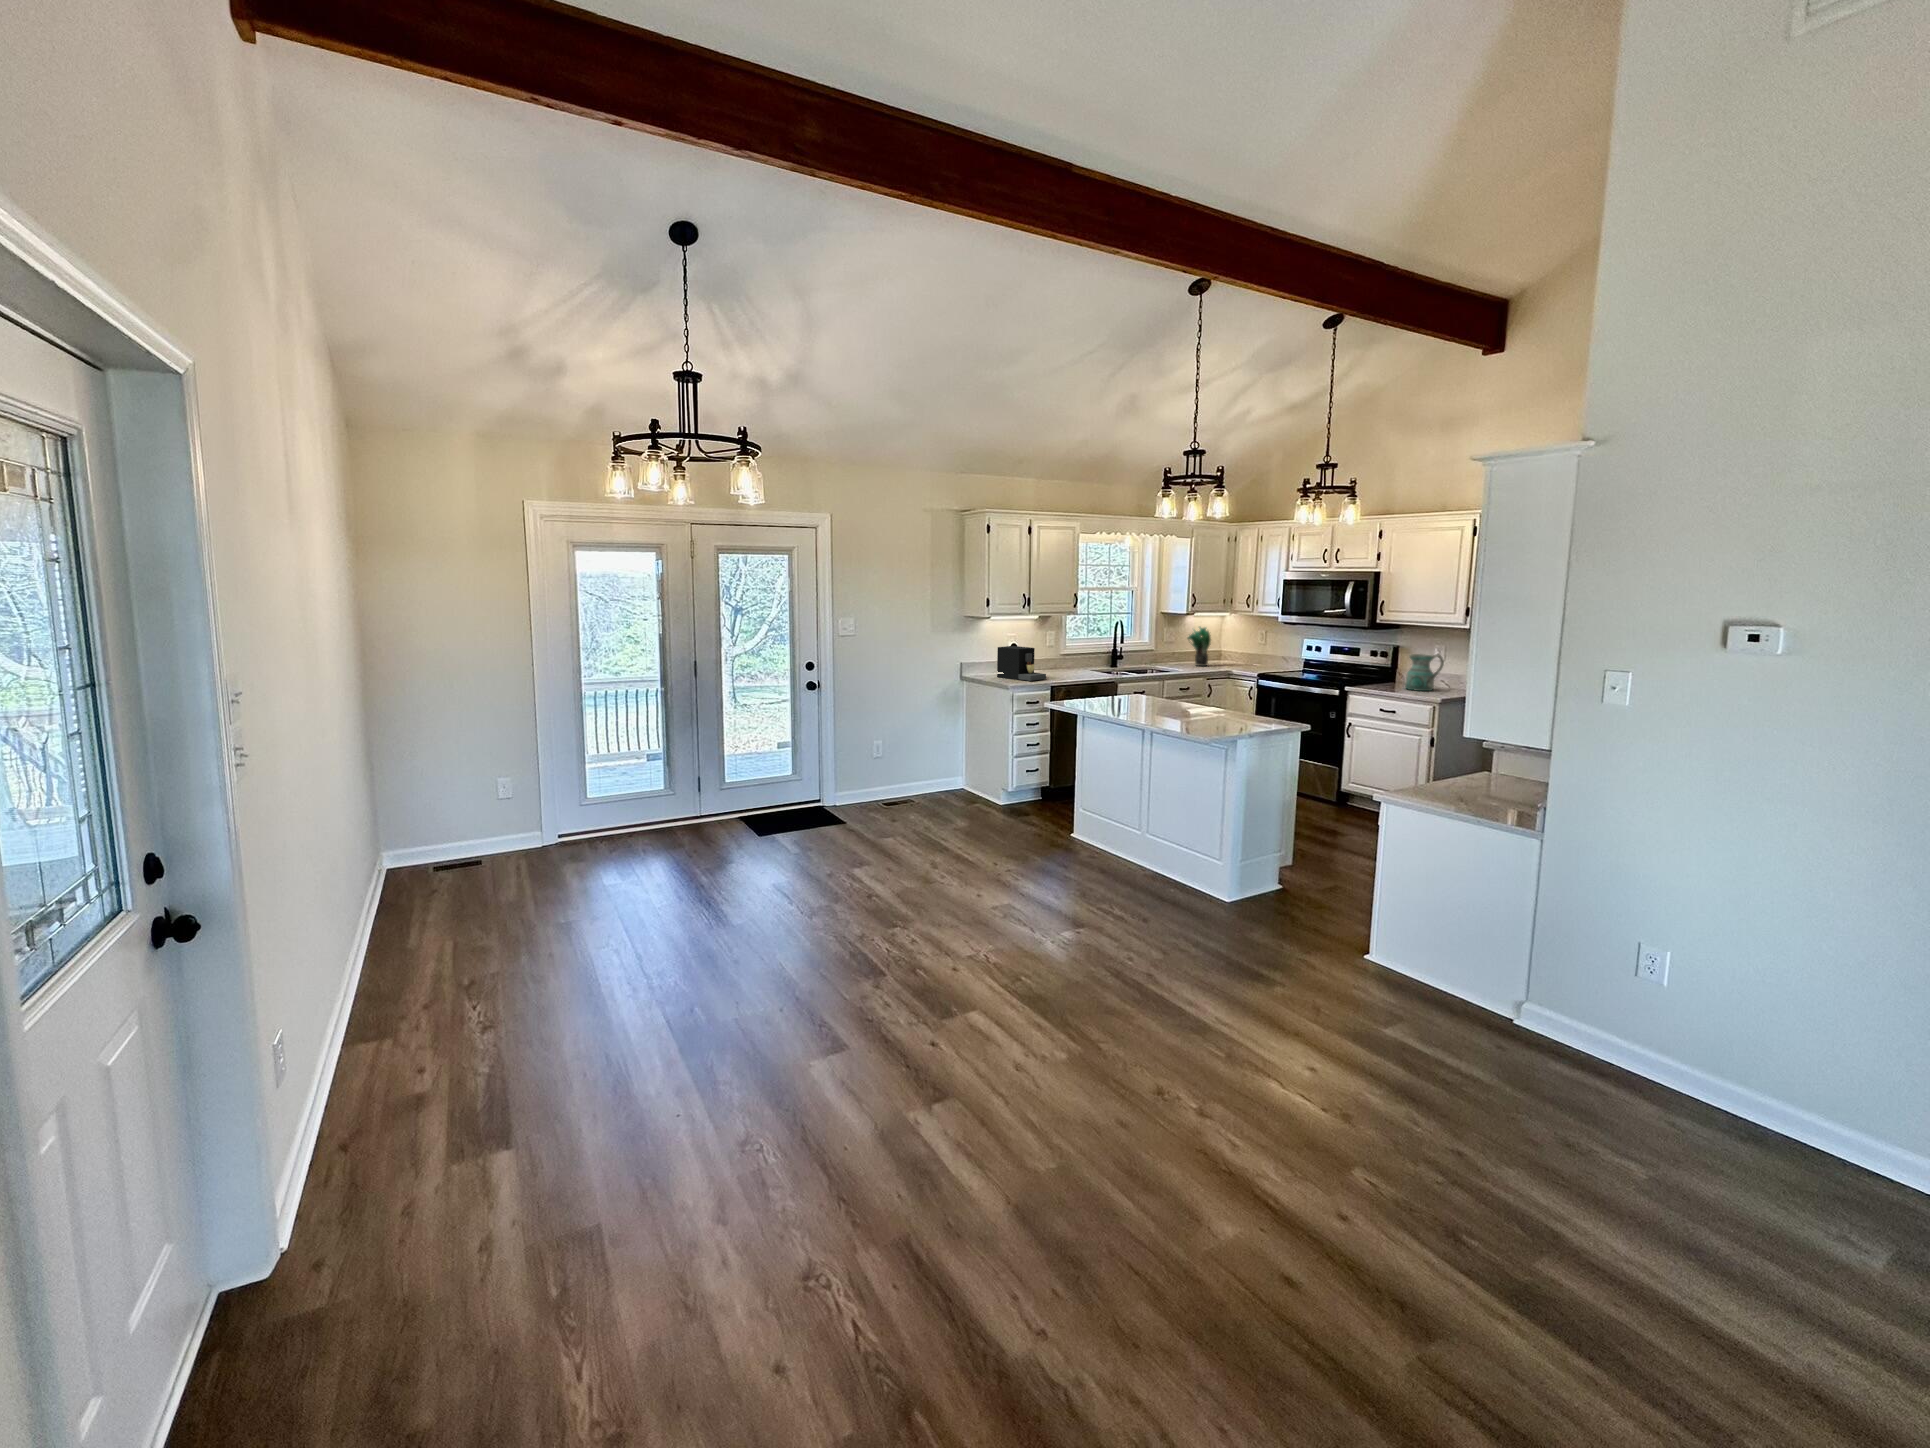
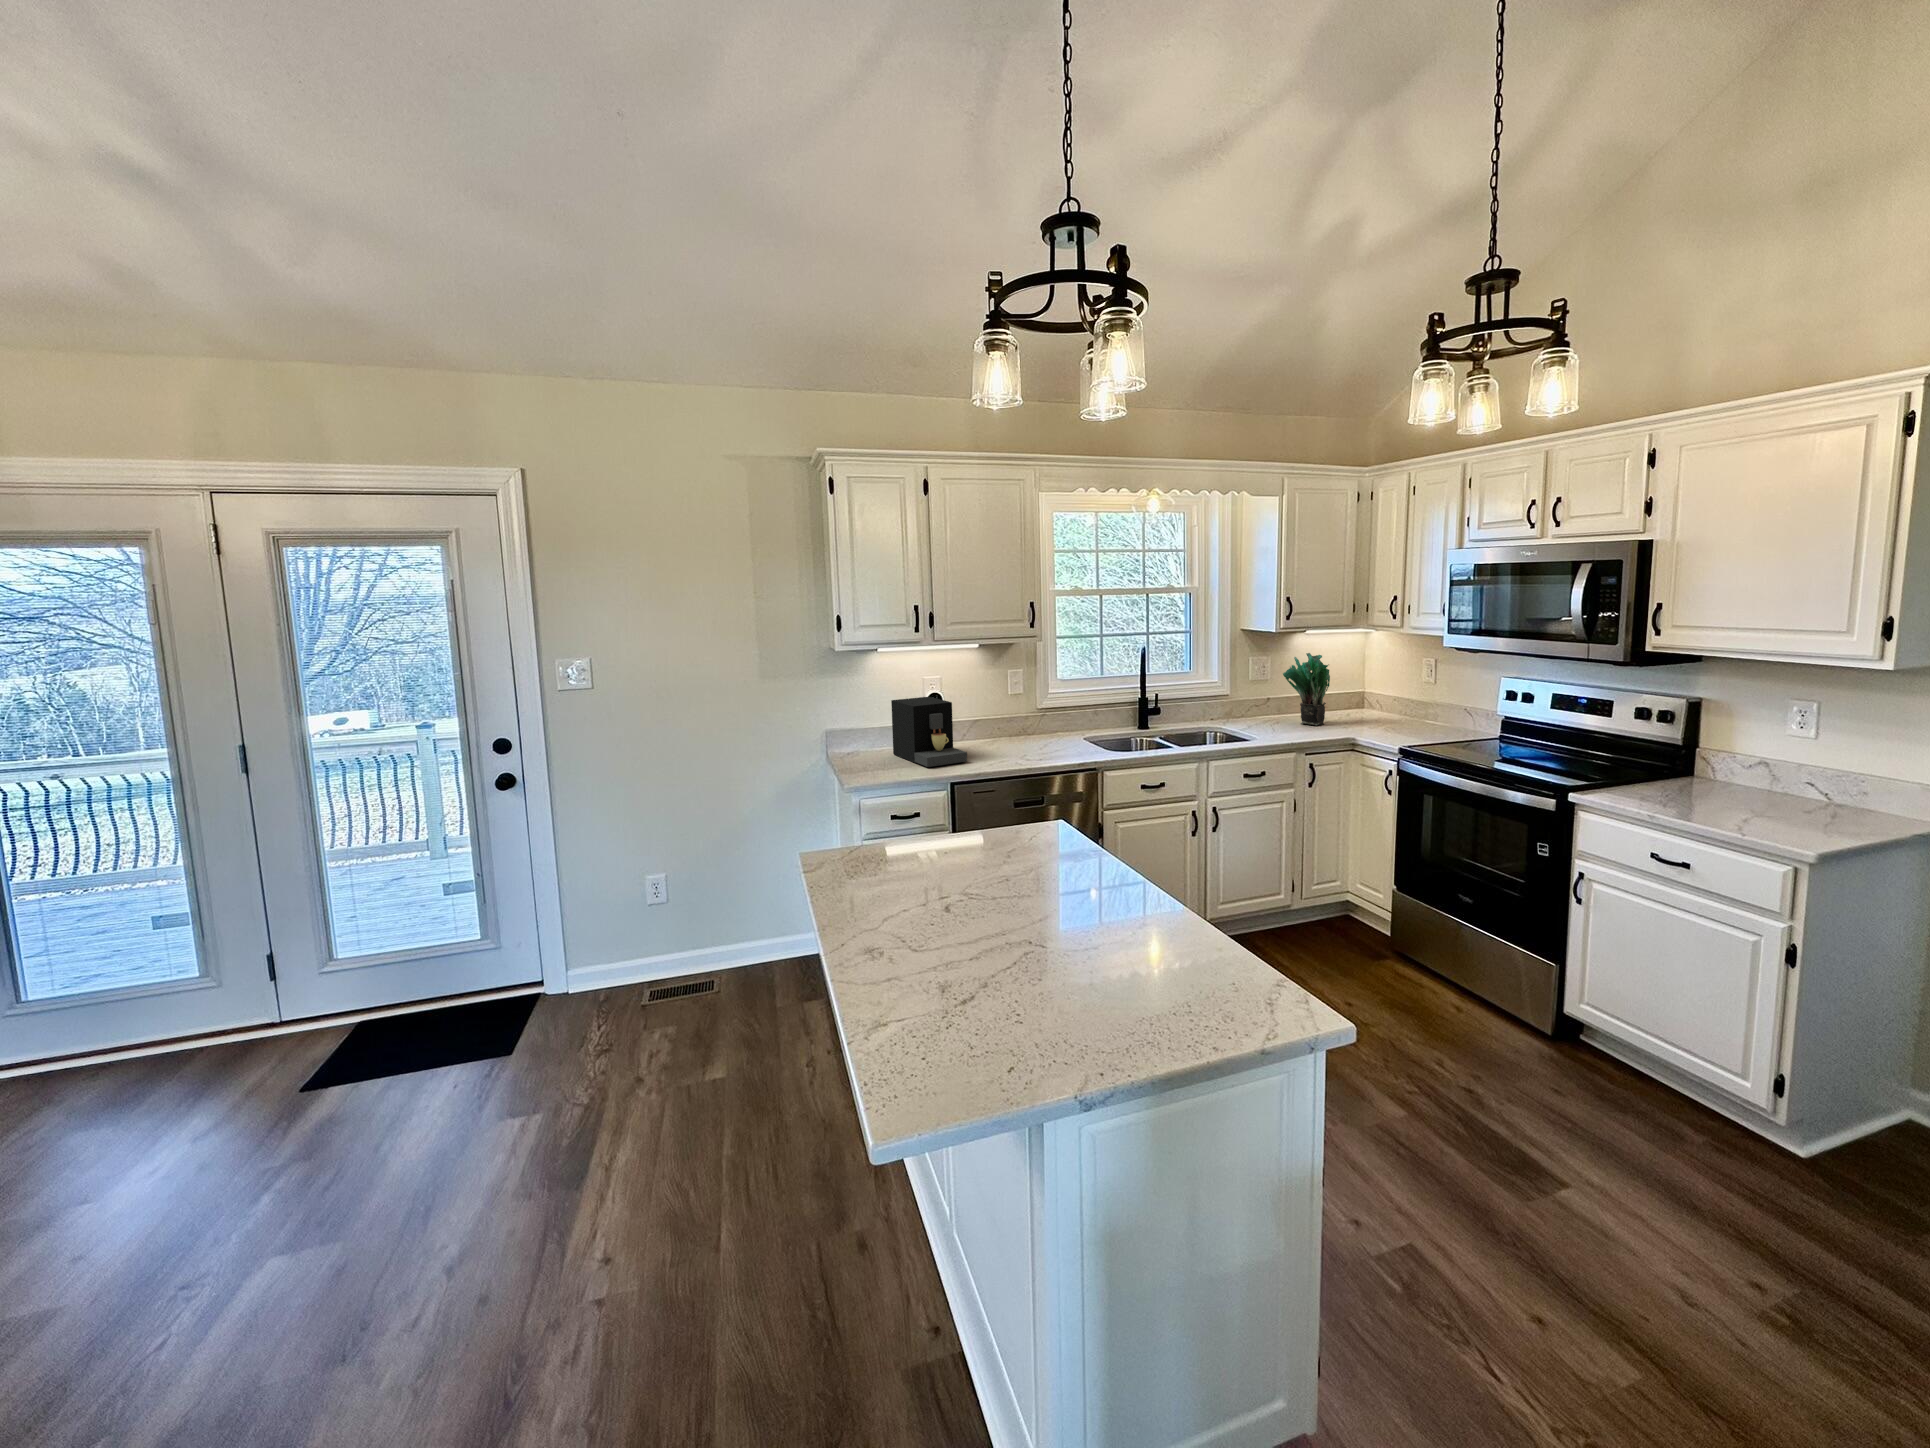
ceramic pitcher: present [1405,654,1444,691] -> none [1714,725,1816,816]

